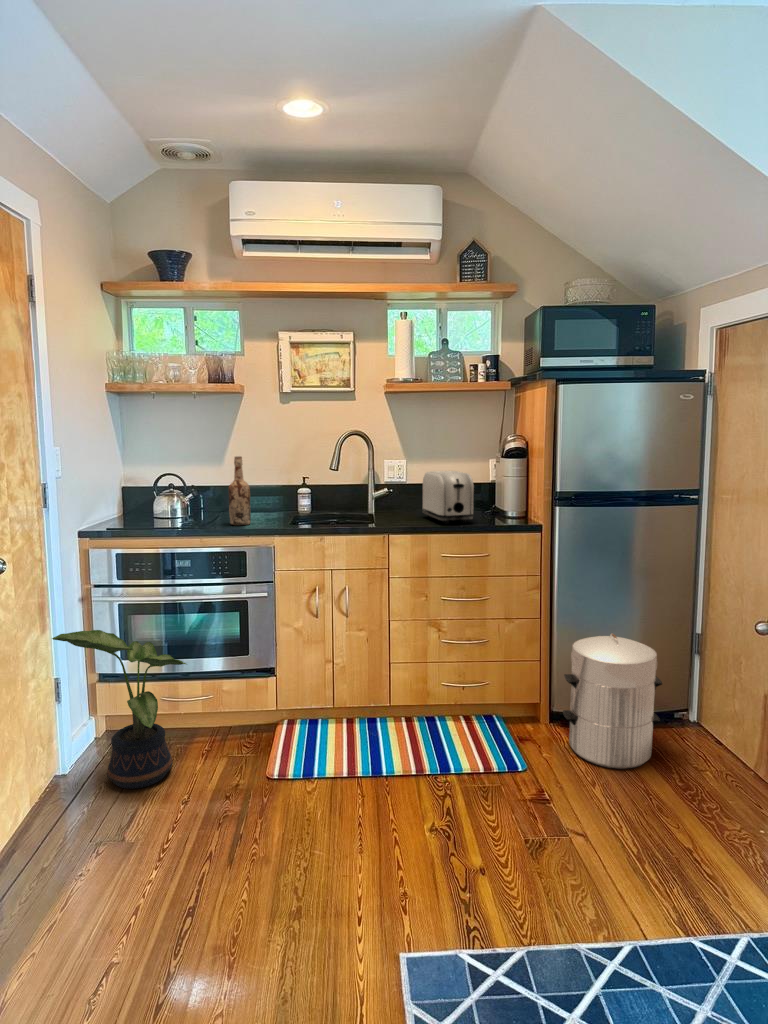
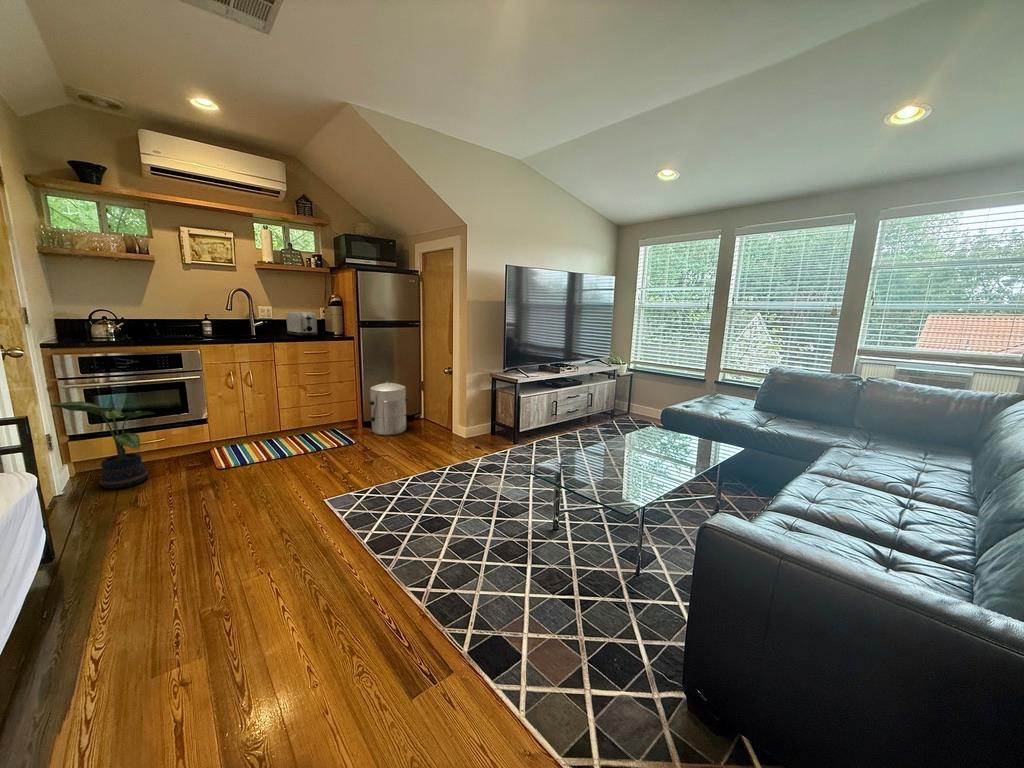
wine bottle: present [228,456,251,525] -> none [160,300,178,340]

